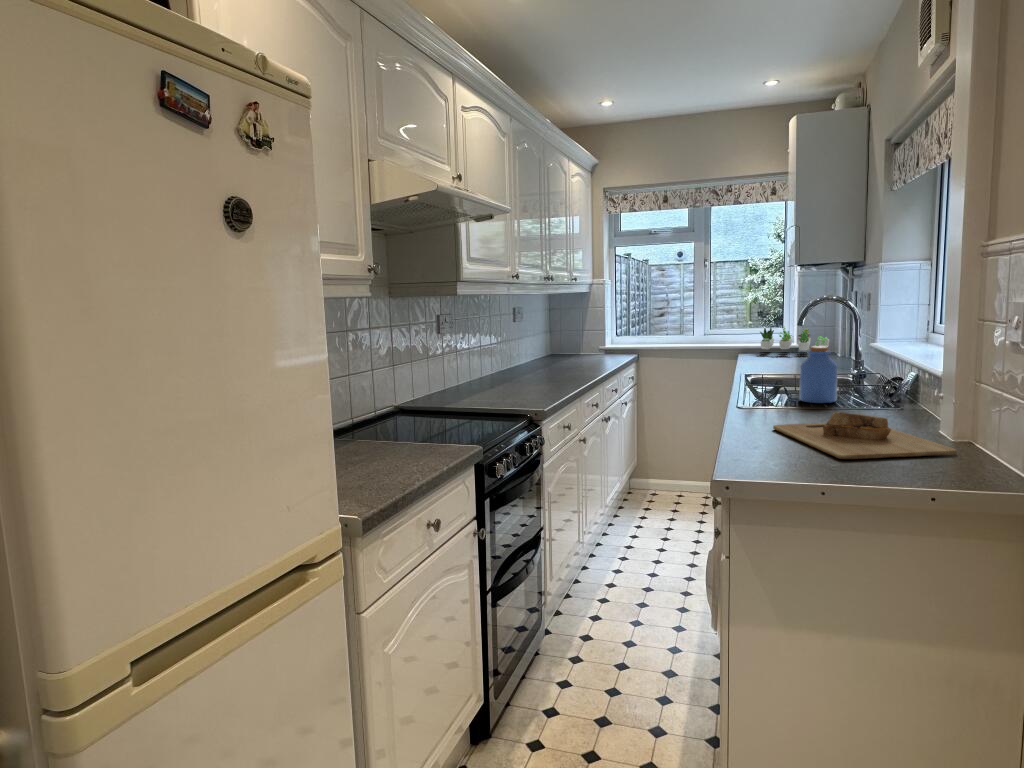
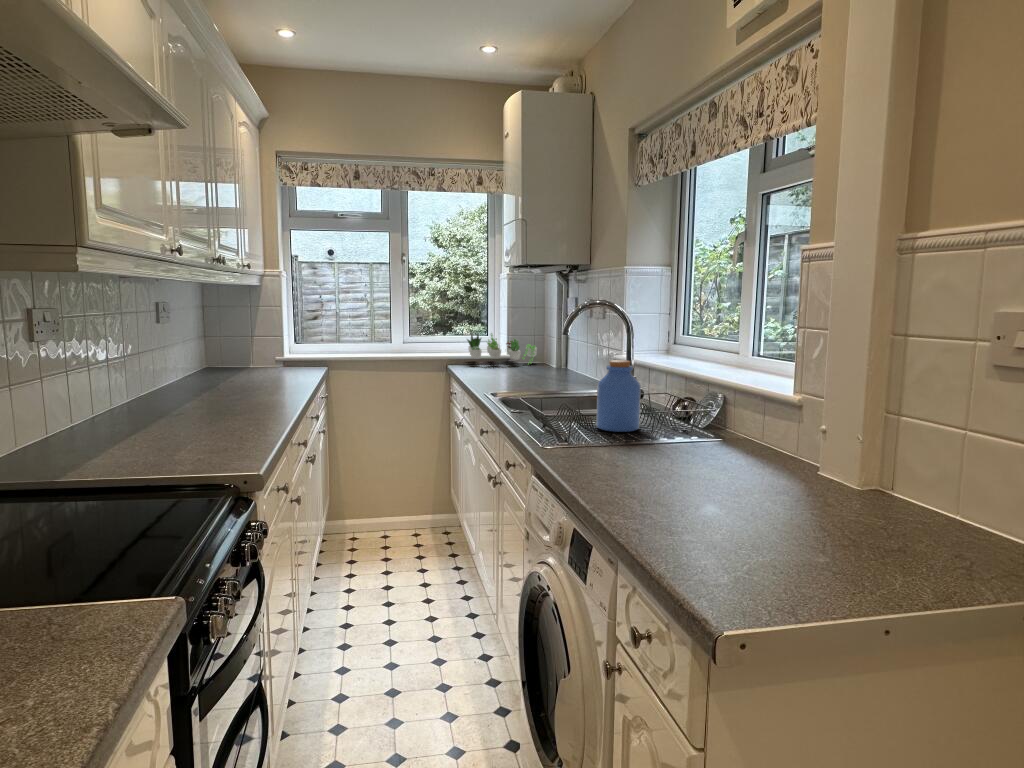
cutting board: present [773,412,957,459] -> none [638,457,900,540]

